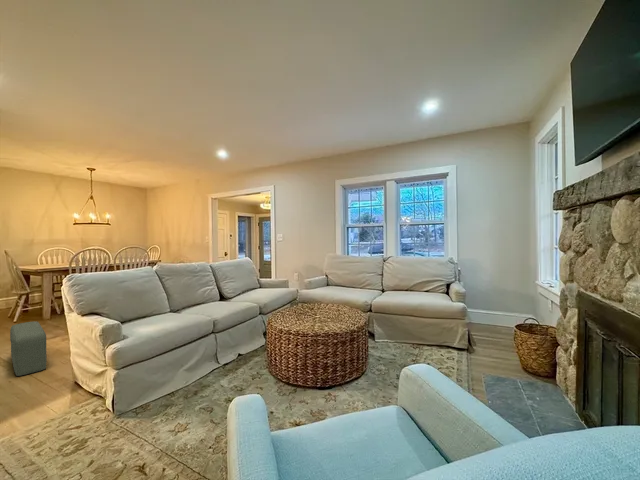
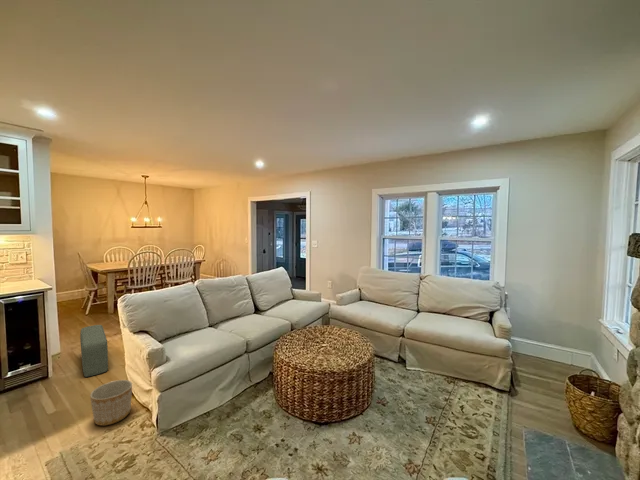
planter: none [27,367,81,417] -> present [90,380,132,426]

